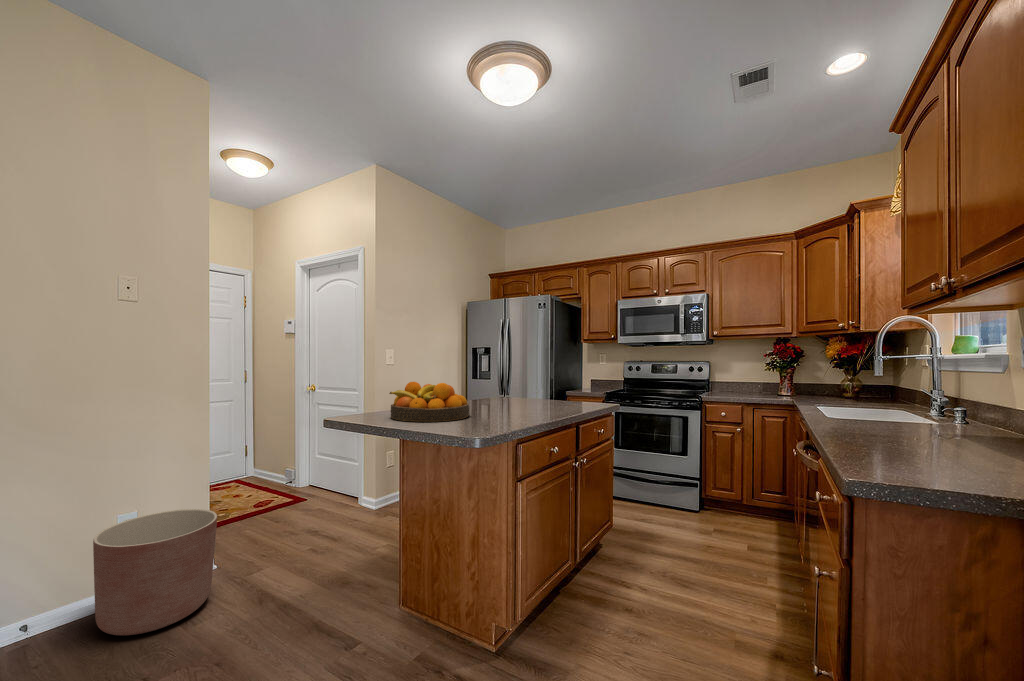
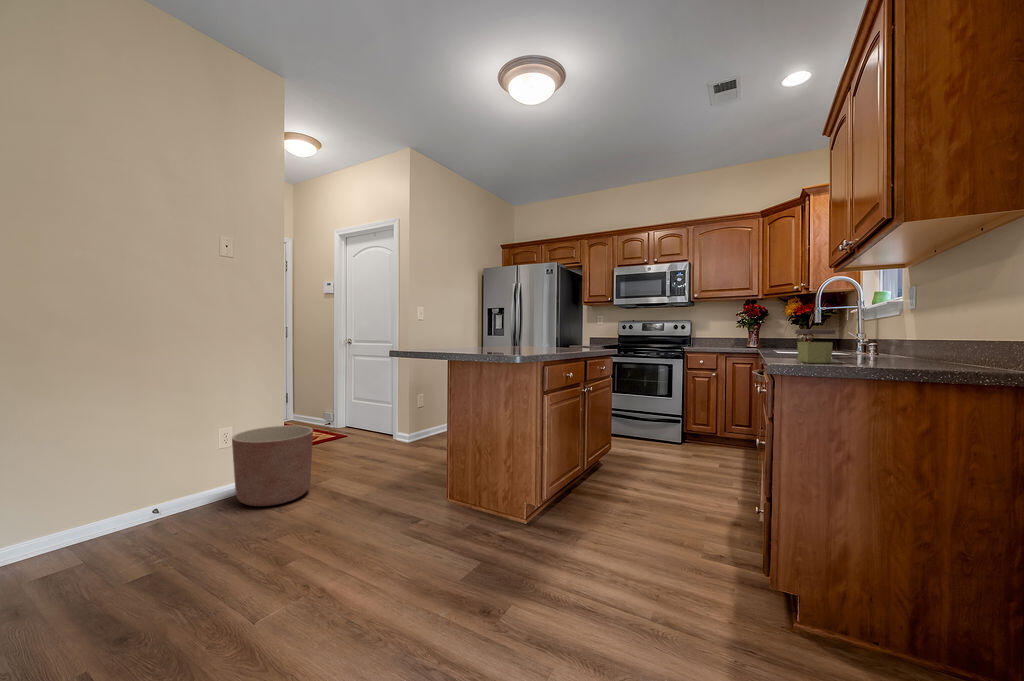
fruit bowl: present [389,382,469,422] -> none [448,325,506,352]
jar: none [896,403,966,463] -> present [795,329,835,363]

